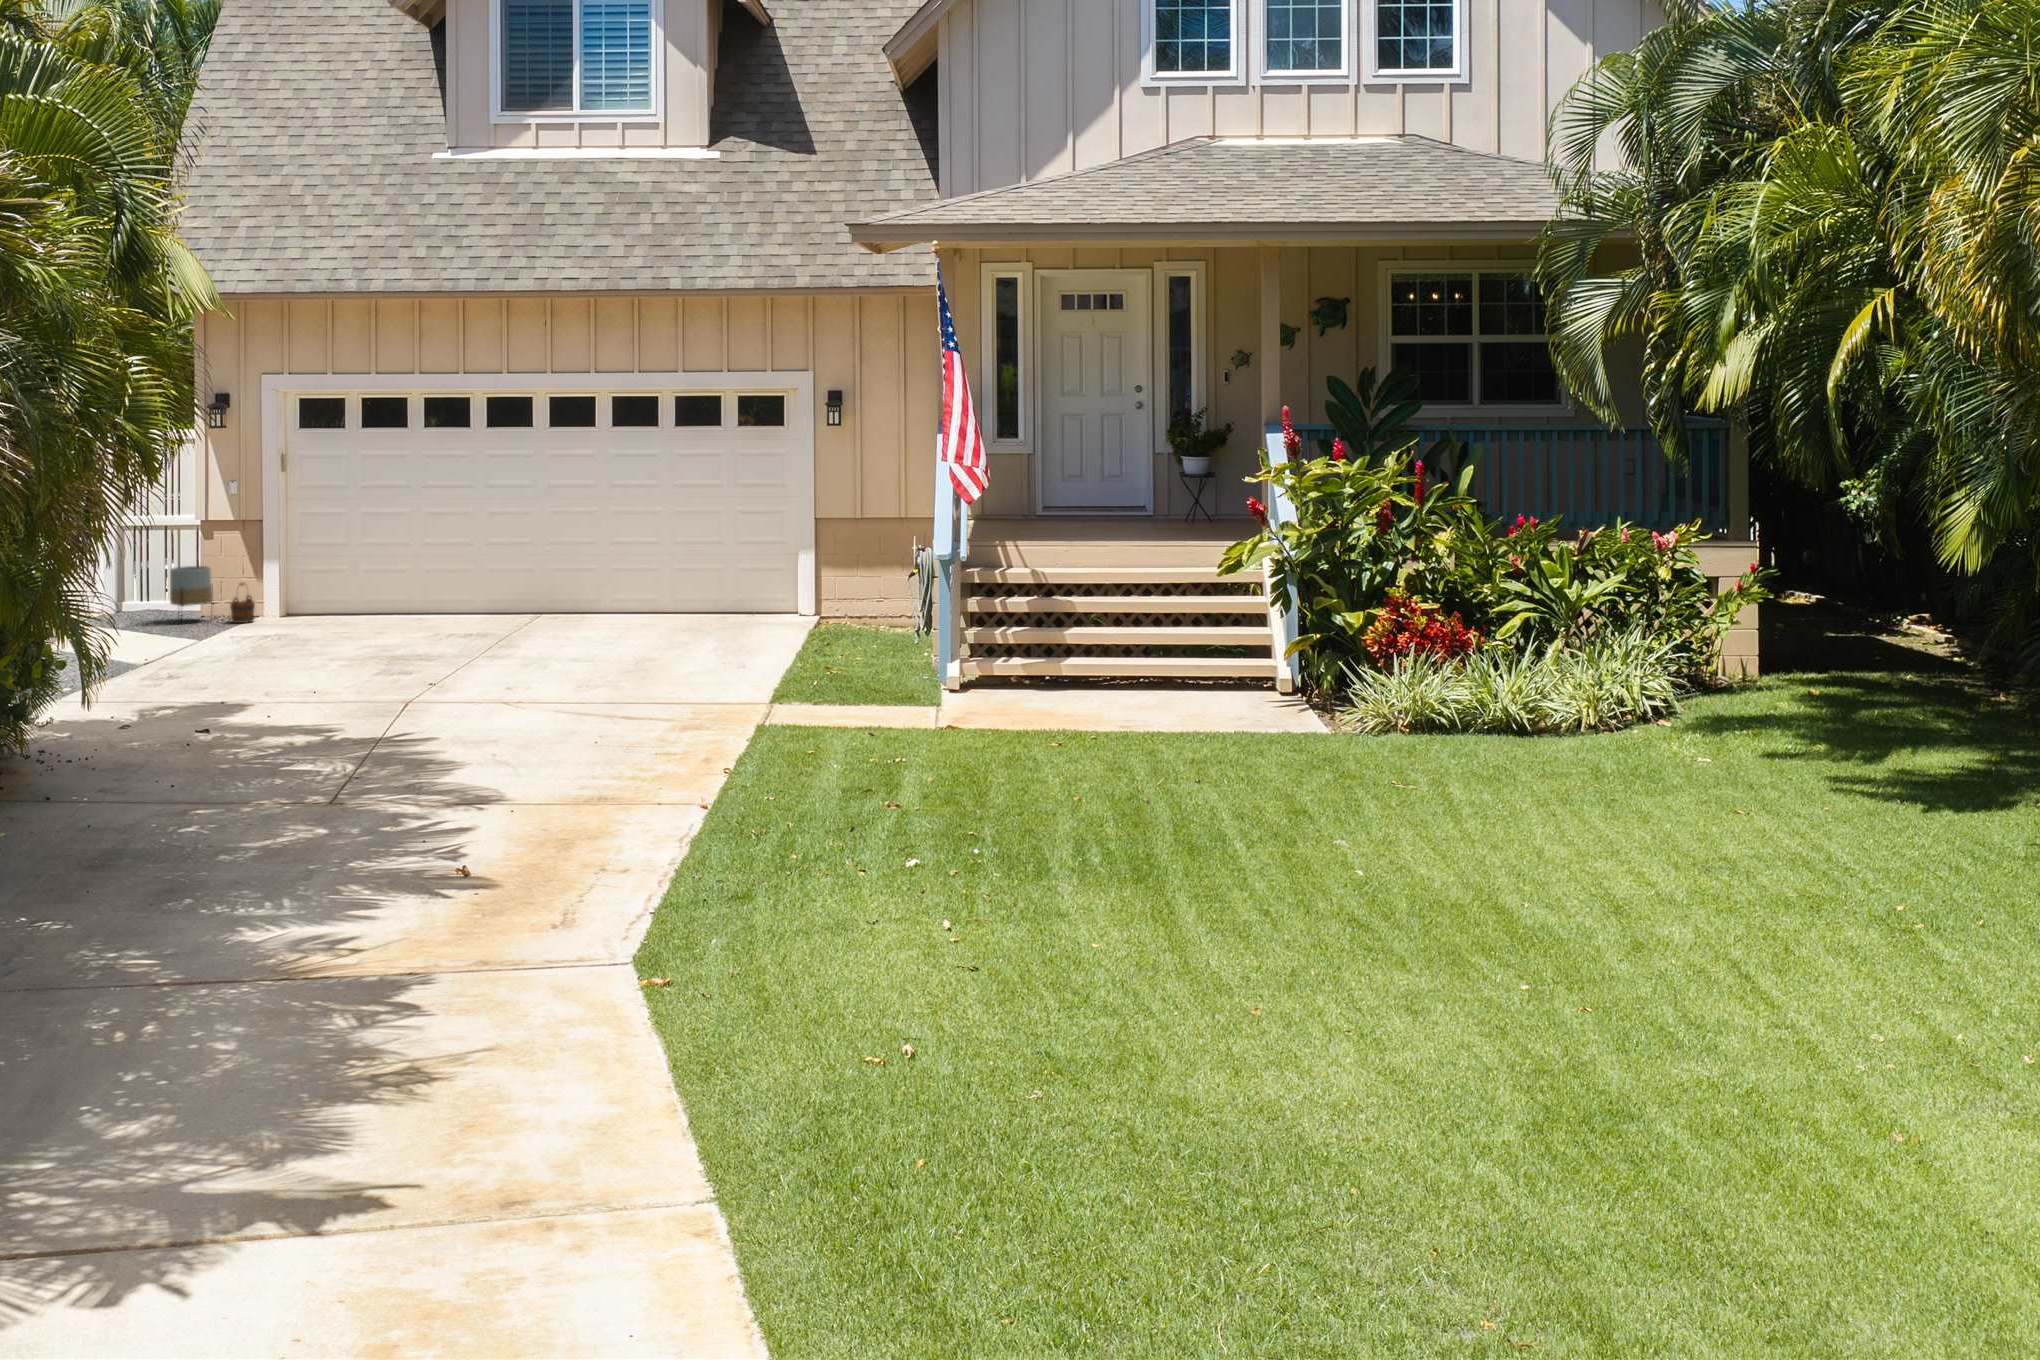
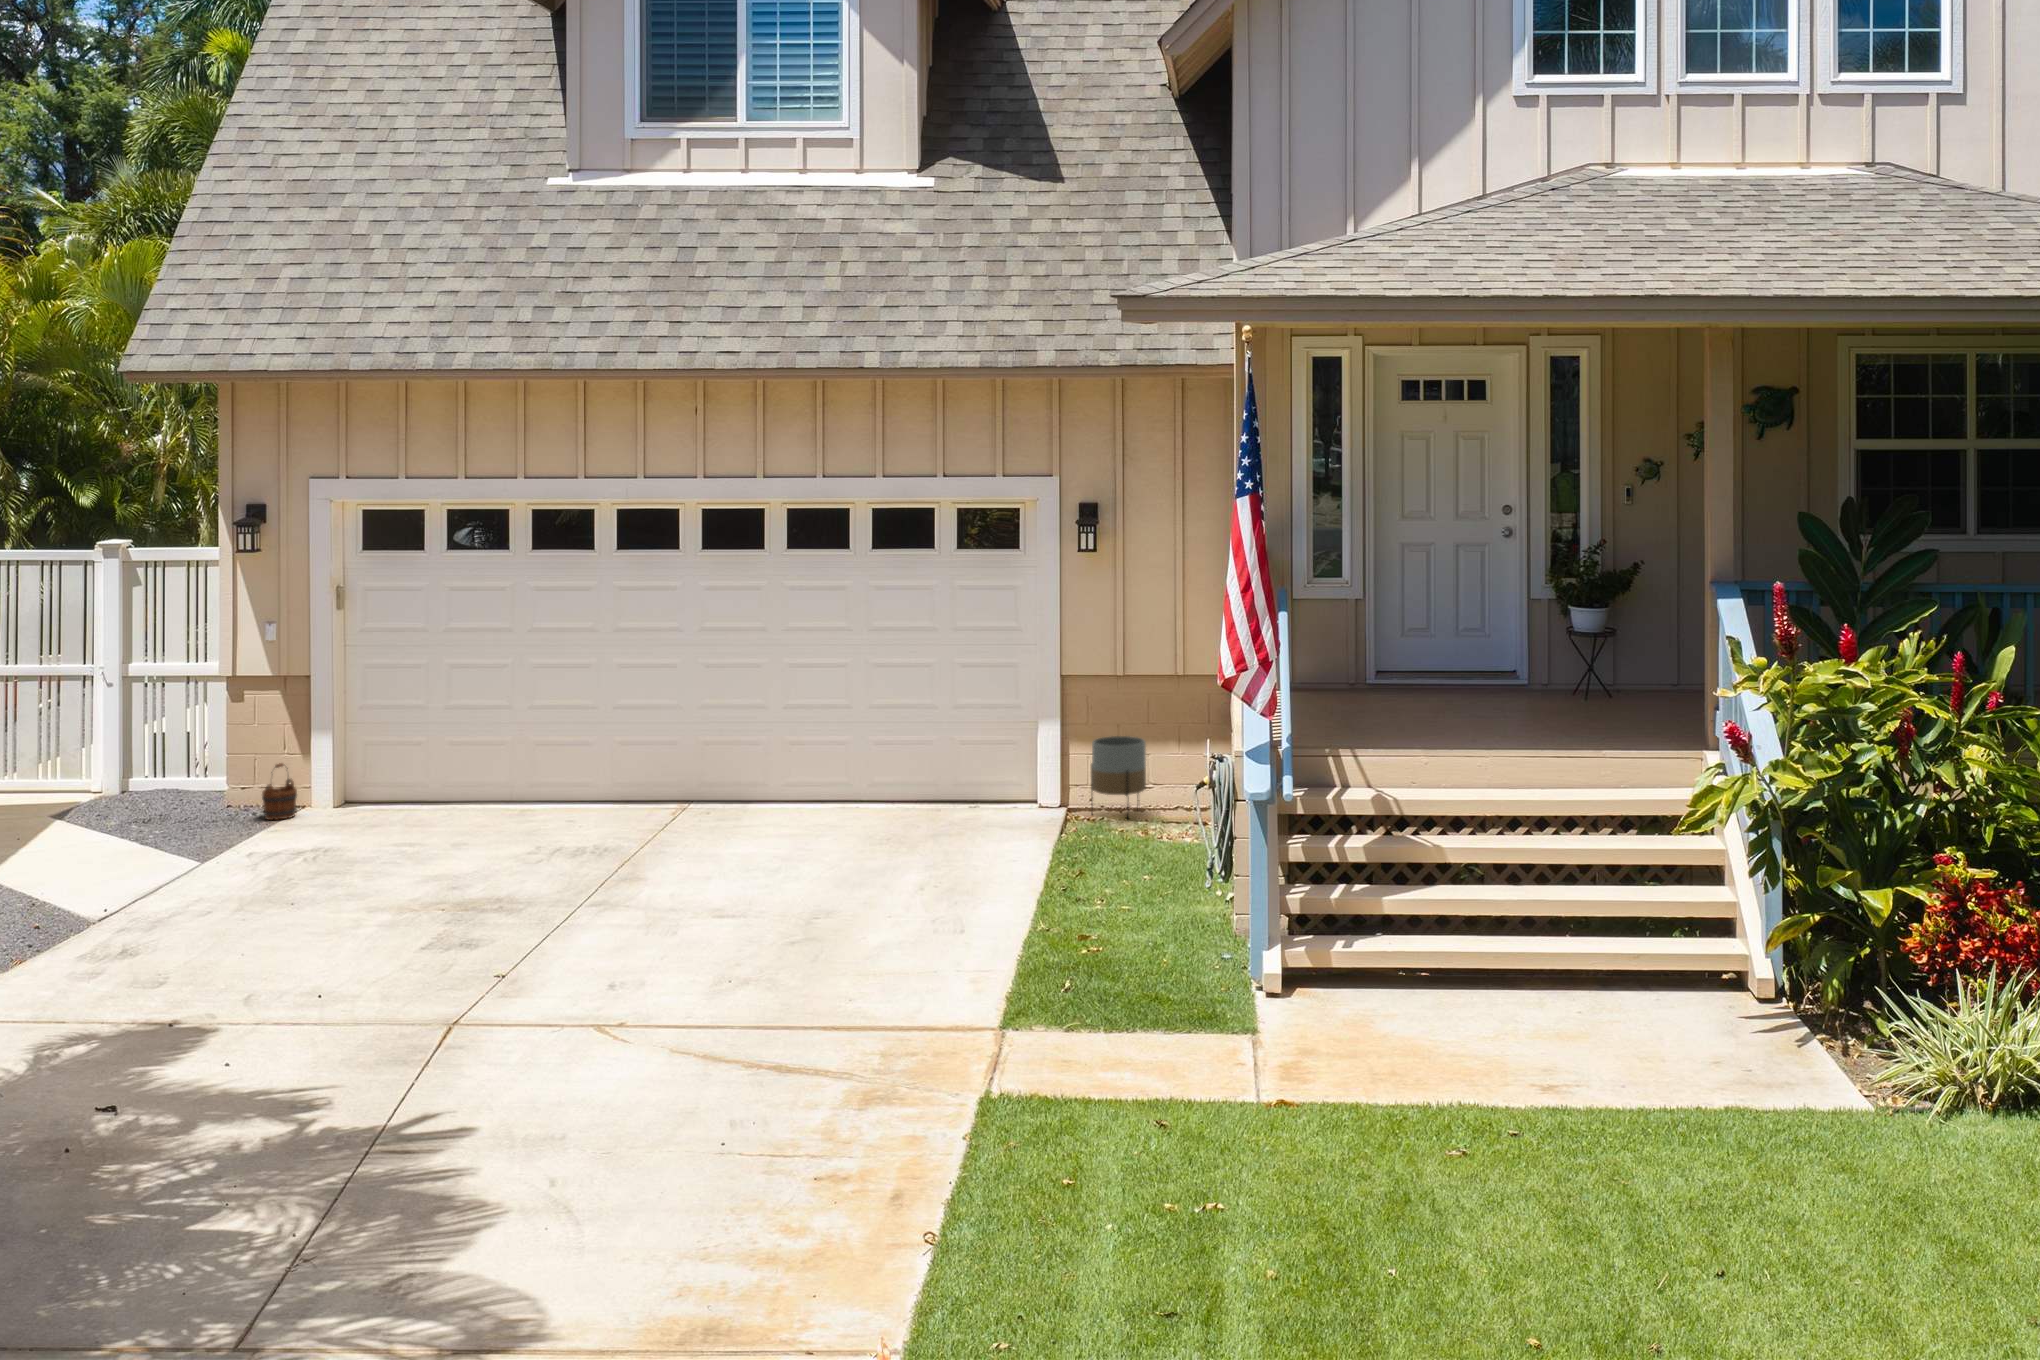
planter: present [170,566,213,607] -> present [1091,736,1146,799]

